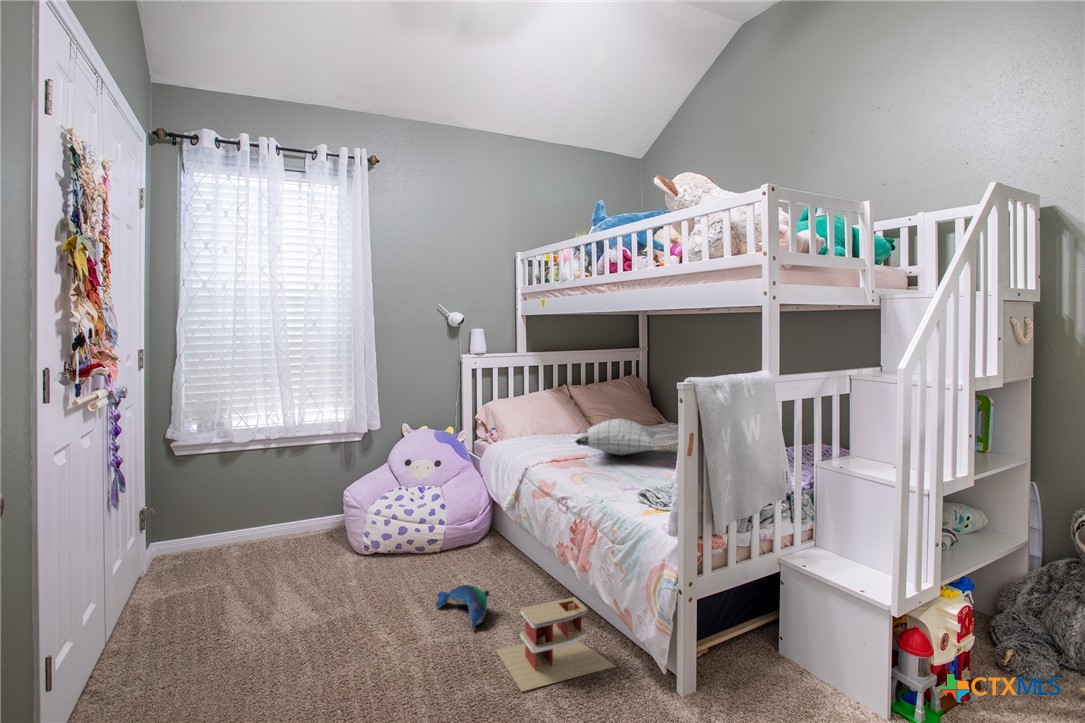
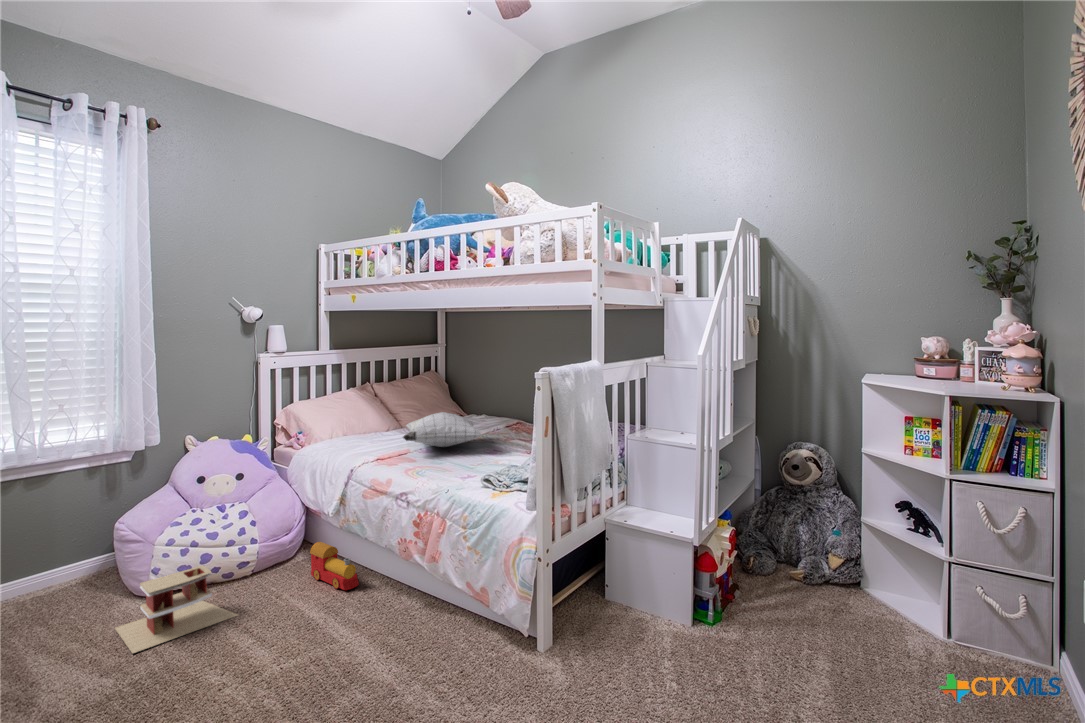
toy train: none [486,533,523,584] -> present [310,542,359,590]
plush toy: present [436,585,489,629] -> none [268,600,333,644]
toy house: present [496,597,615,691] -> present [115,566,238,653]

